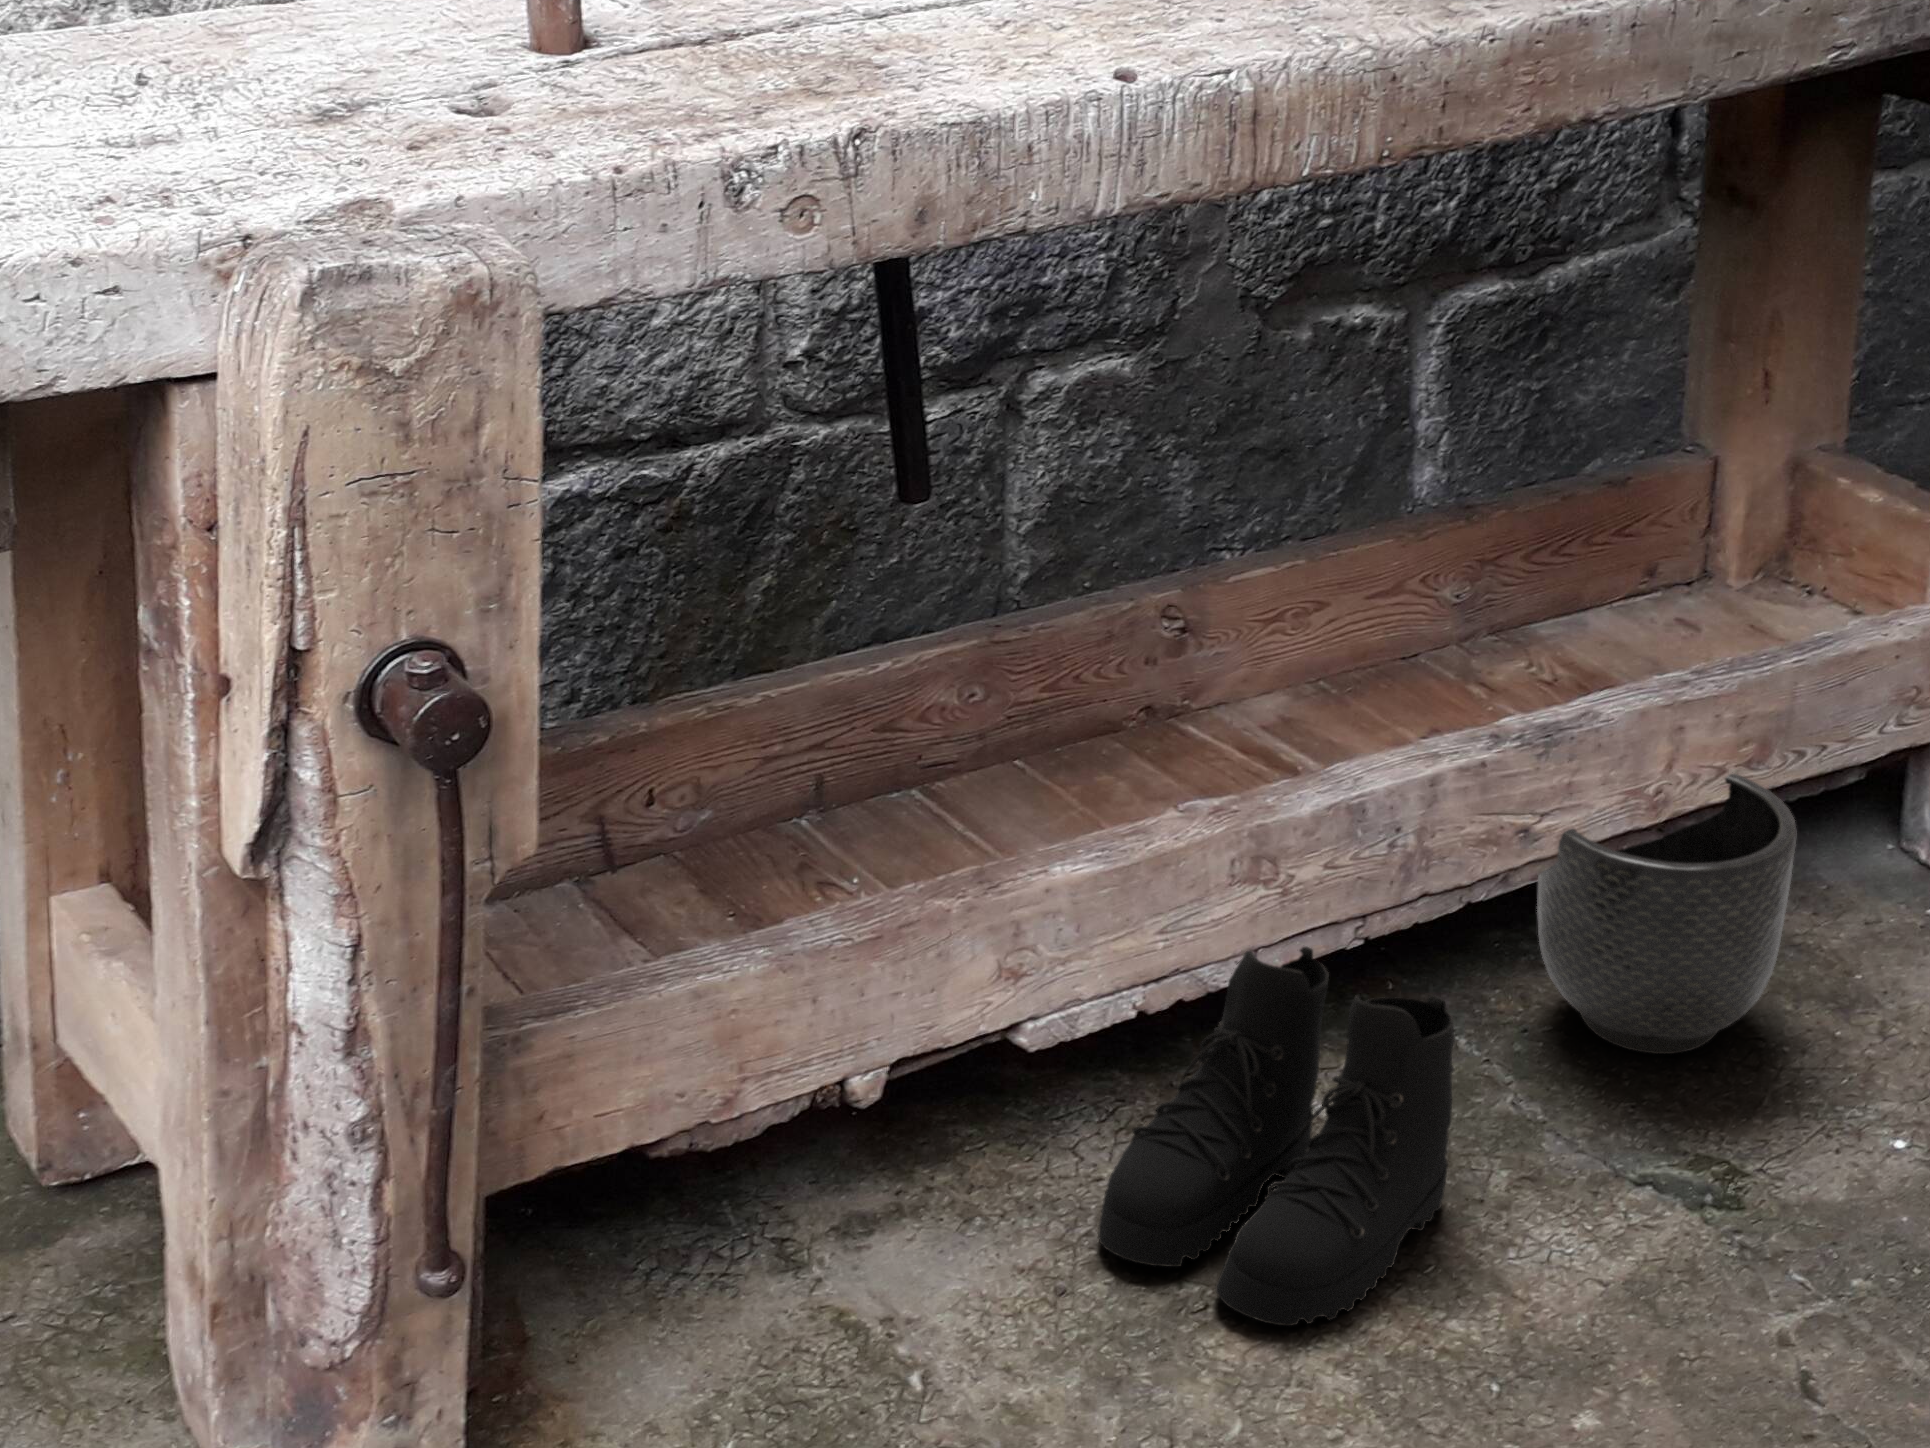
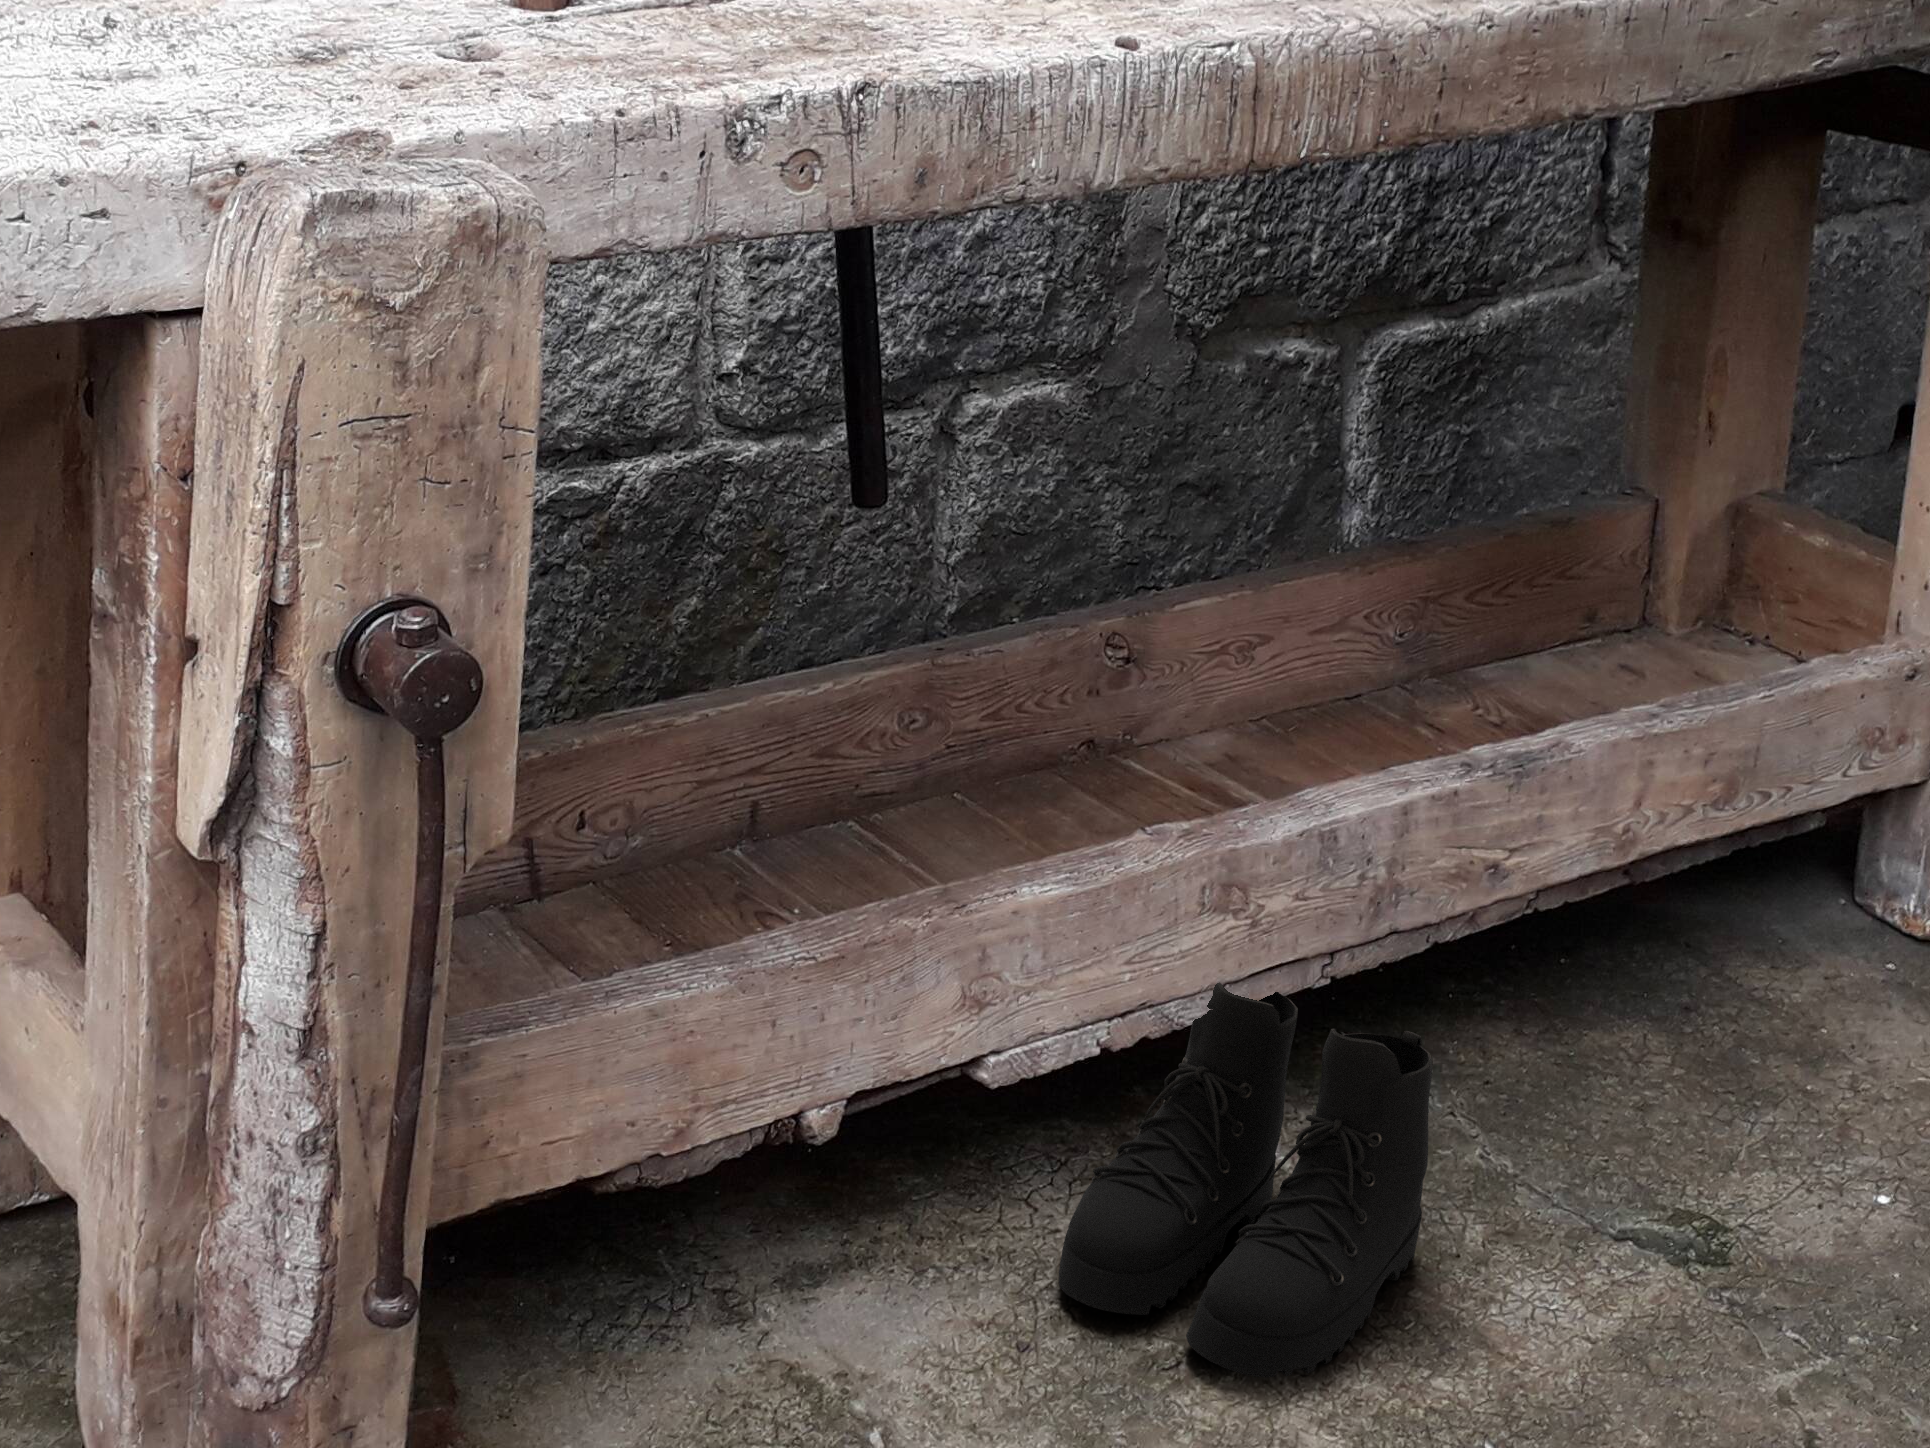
planter: present [1537,774,1796,1054] -> none [1497,796,1767,1104]

